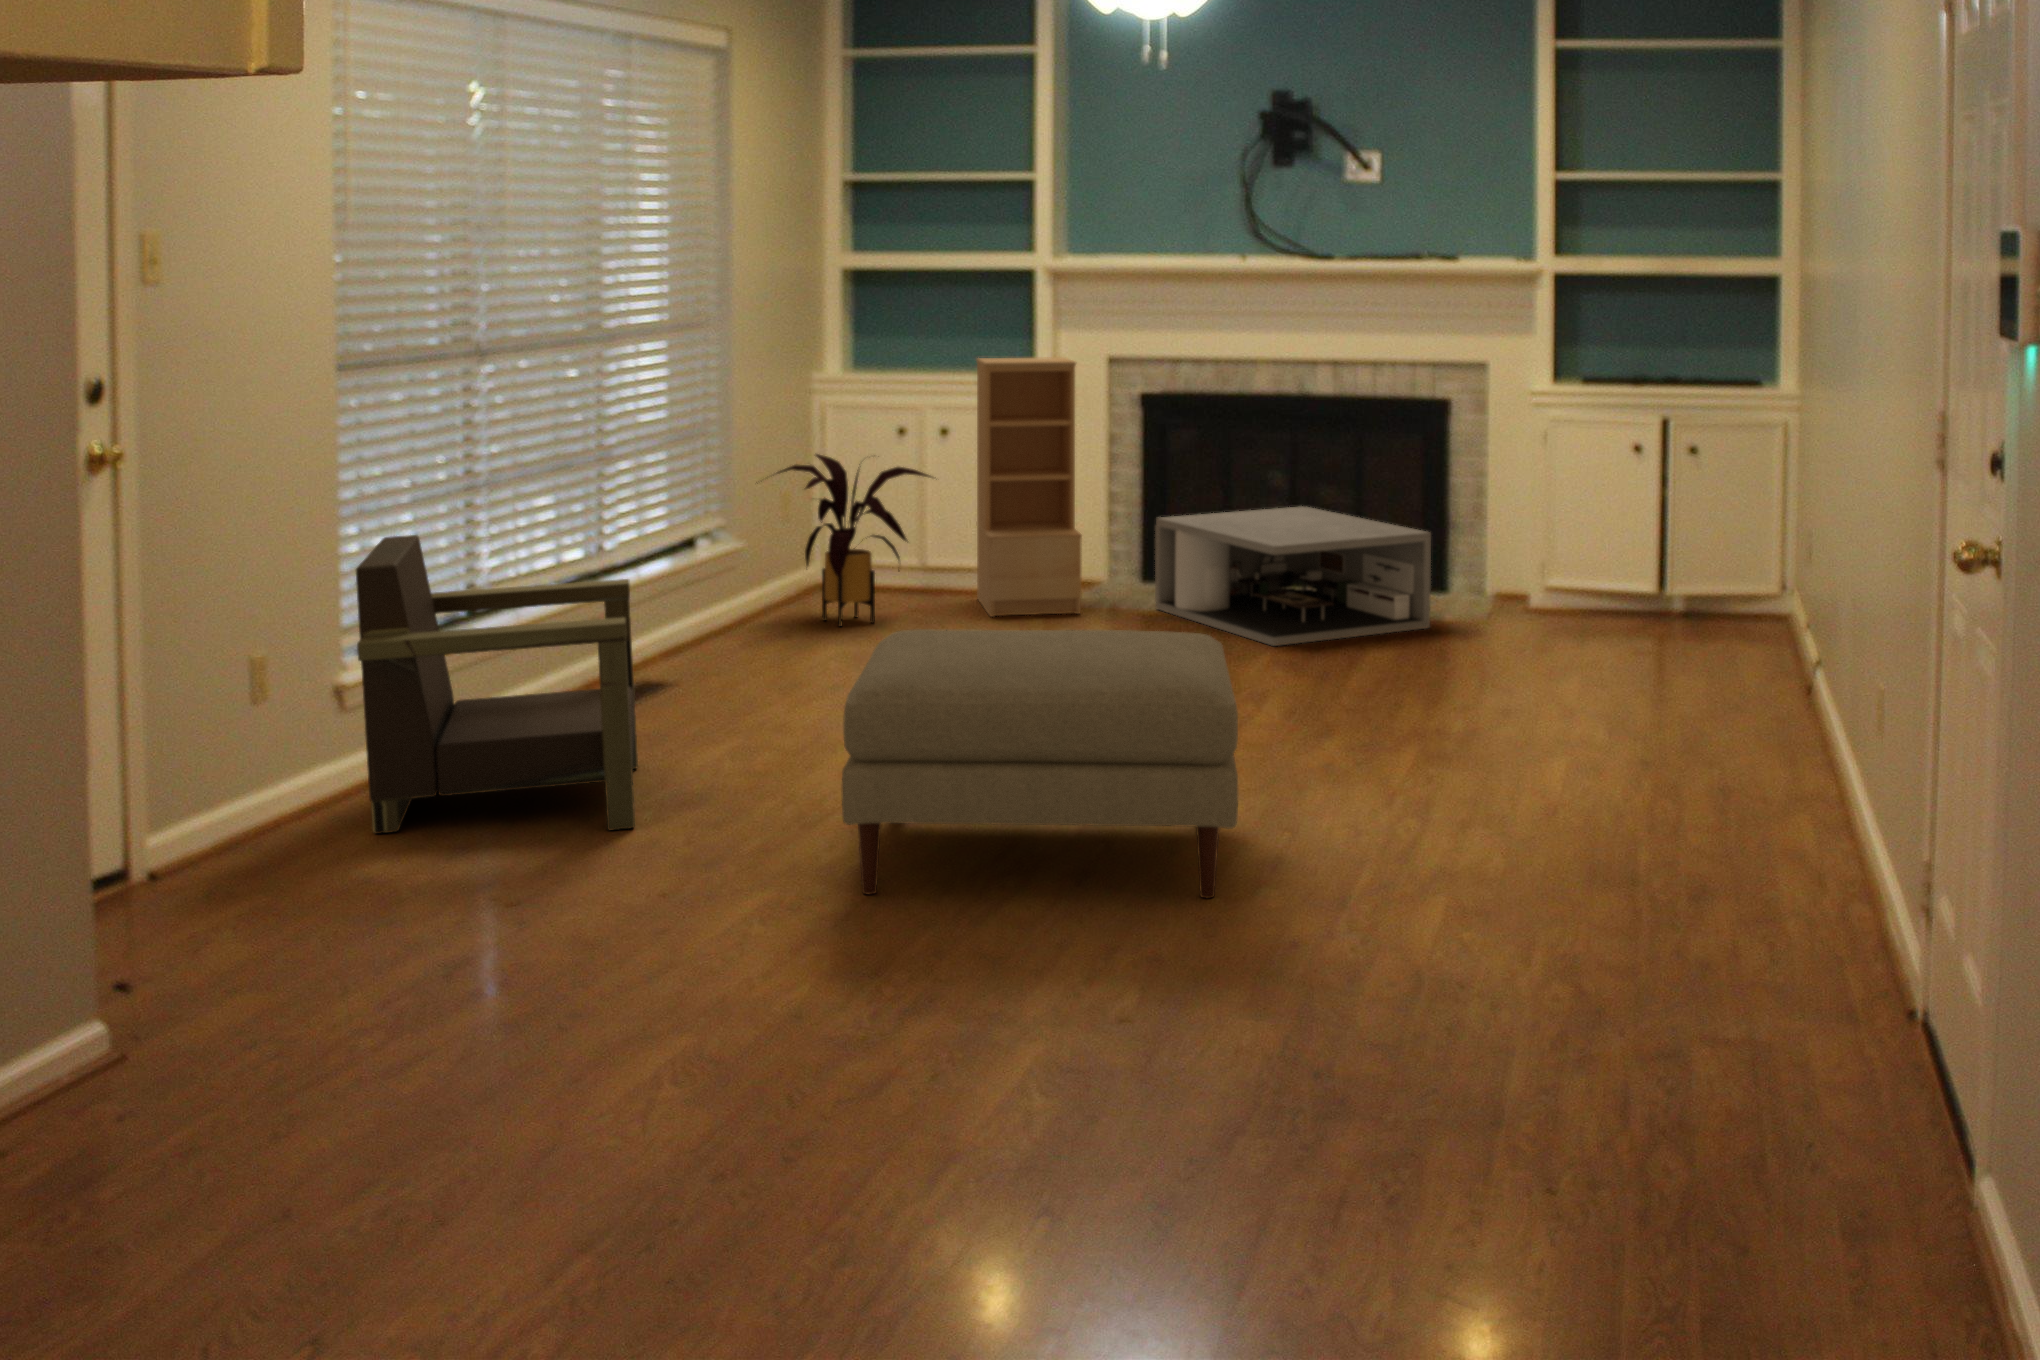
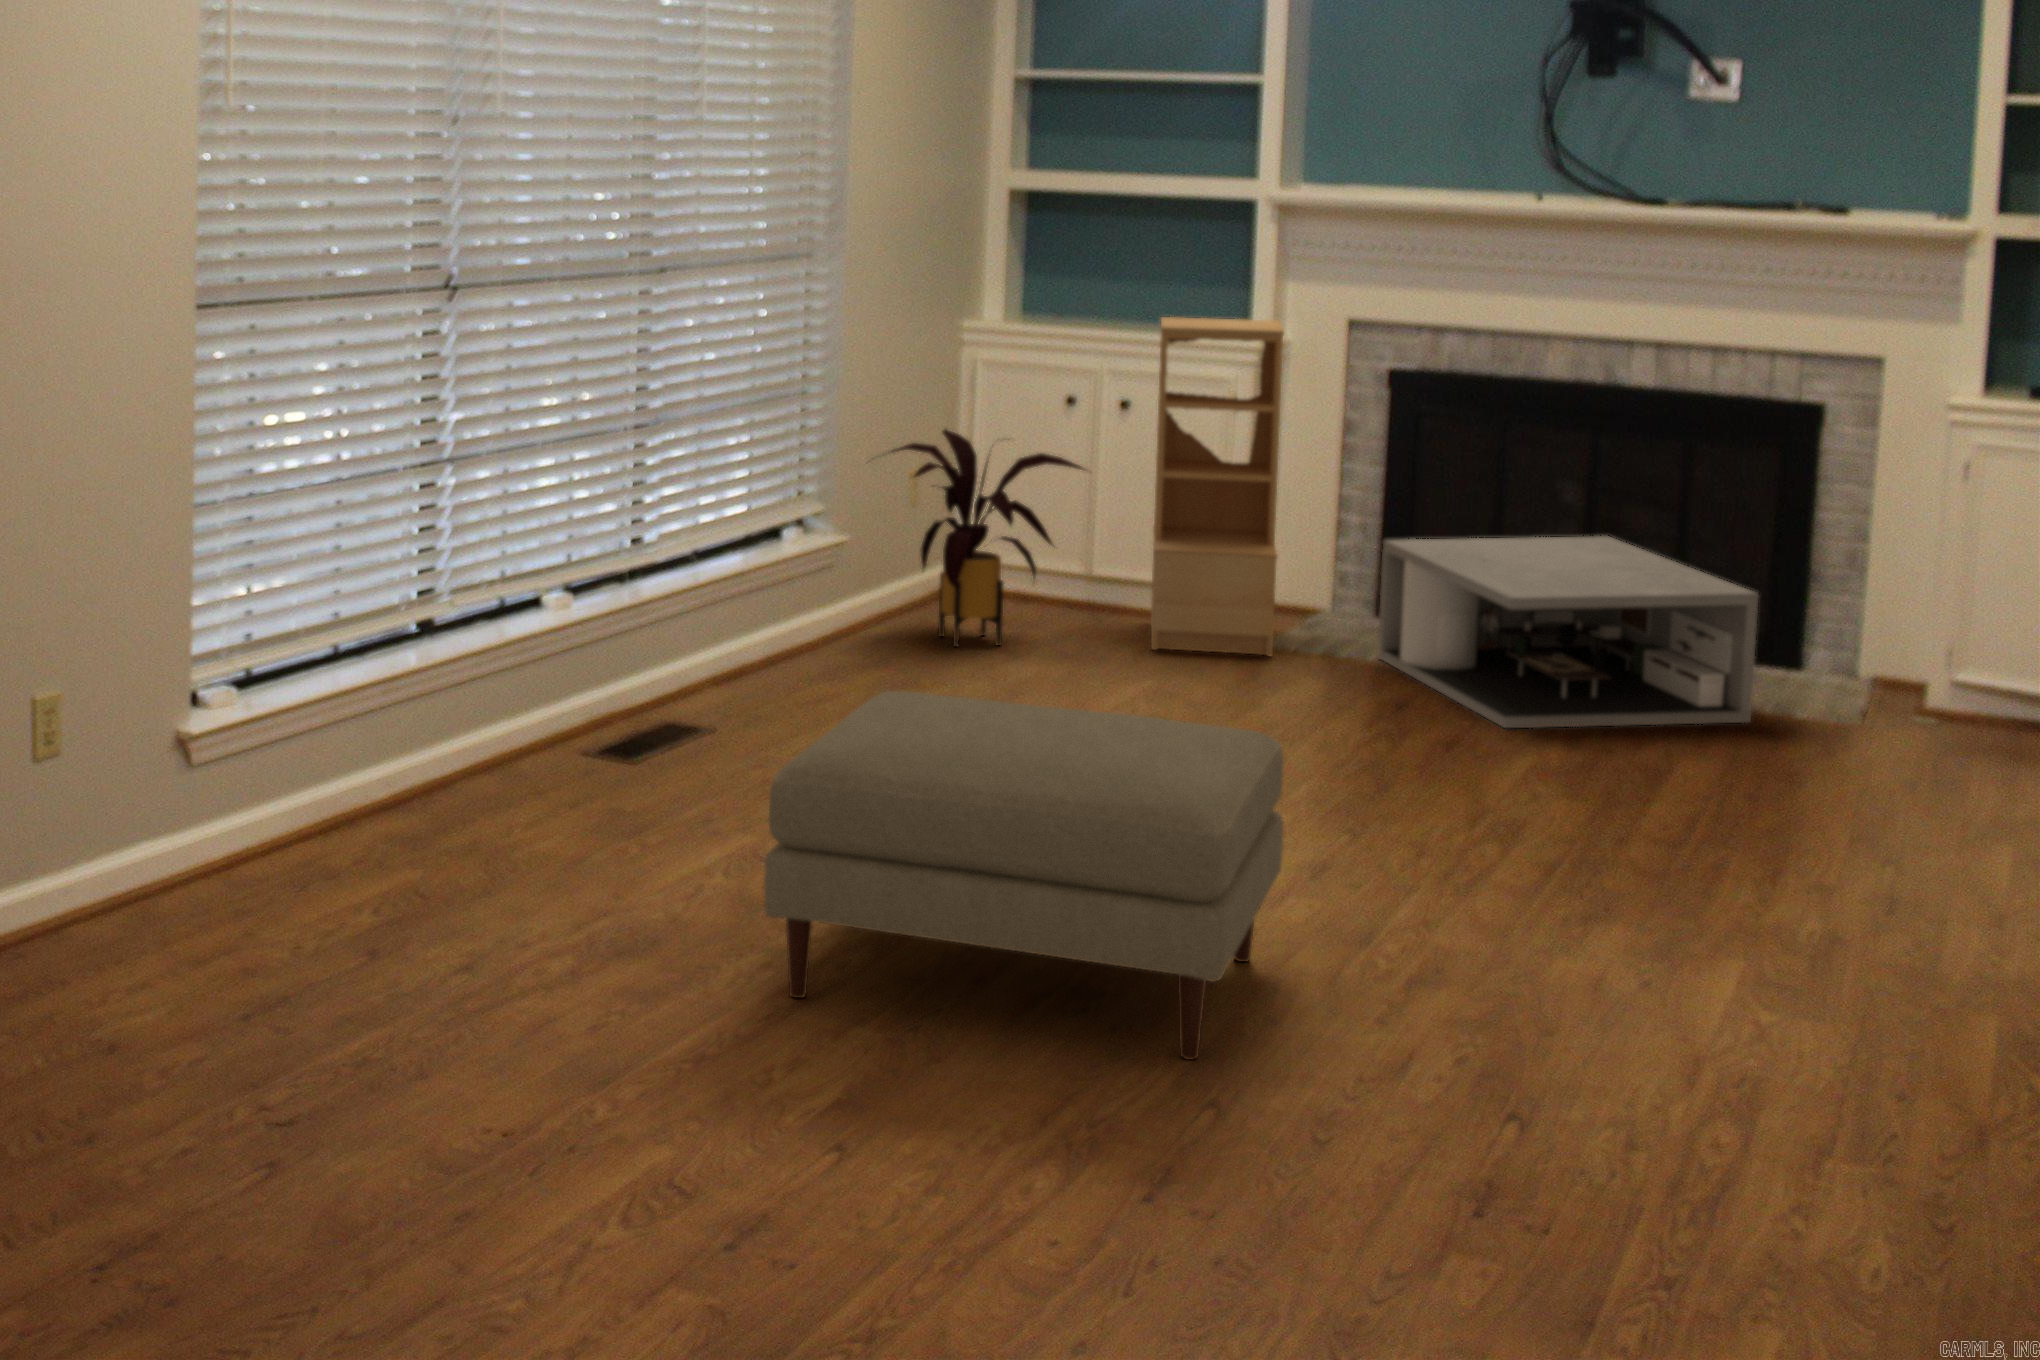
armchair: present [356,535,638,834] -> none [299,528,629,883]

